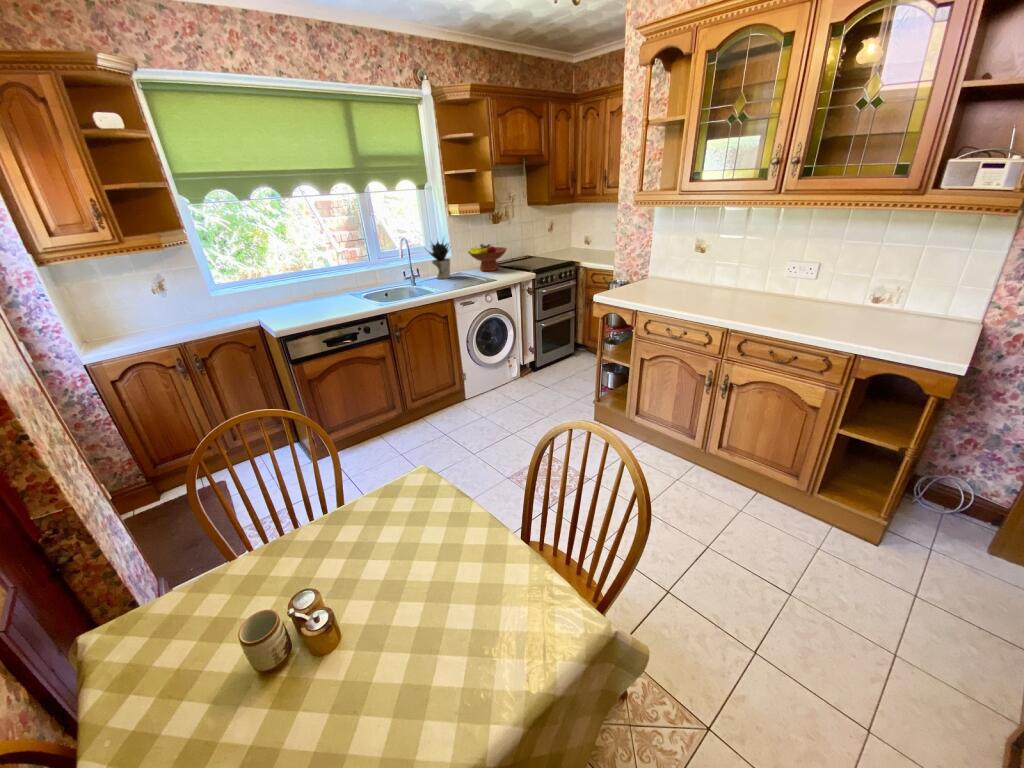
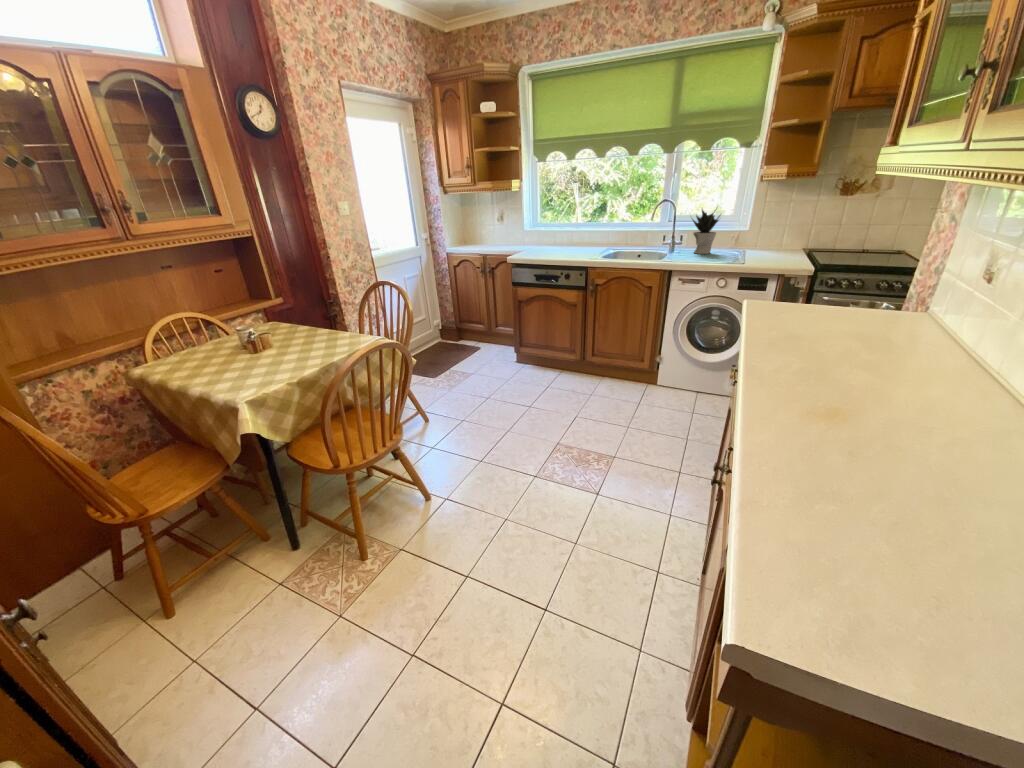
fruit bowl: present [468,244,507,271] -> none [743,221,802,257]

